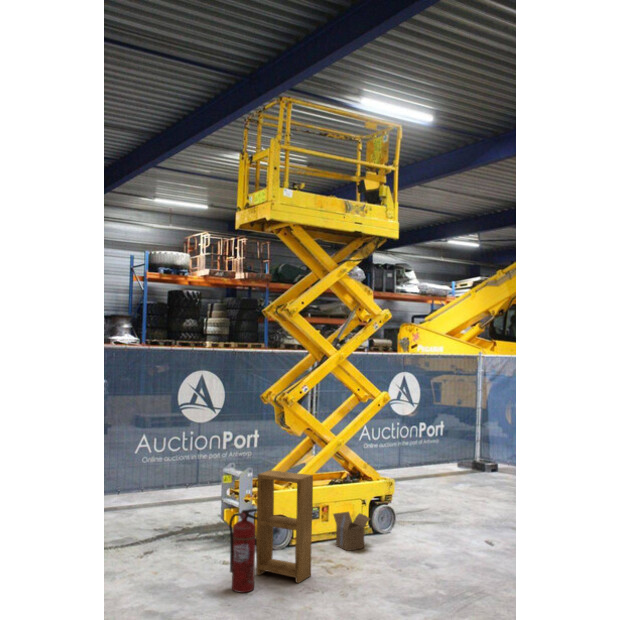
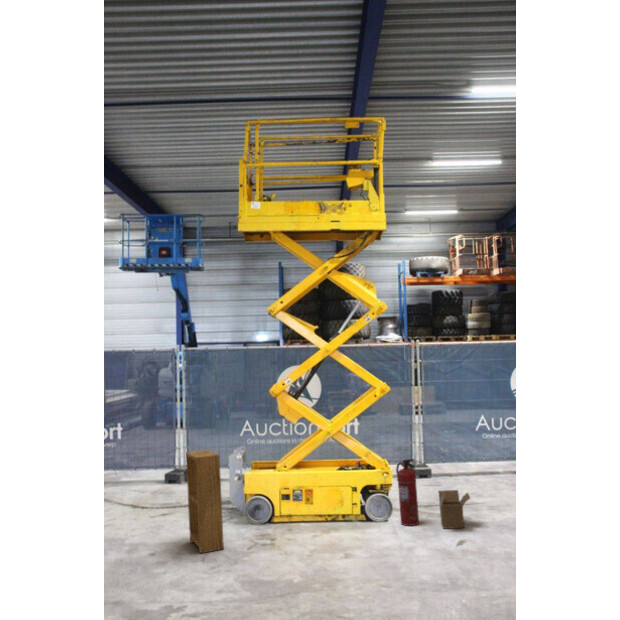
fire extinguisher: present [229,509,259,593] -> present [396,459,419,526]
cardboard box: present [333,512,370,551] -> present [438,490,470,529]

